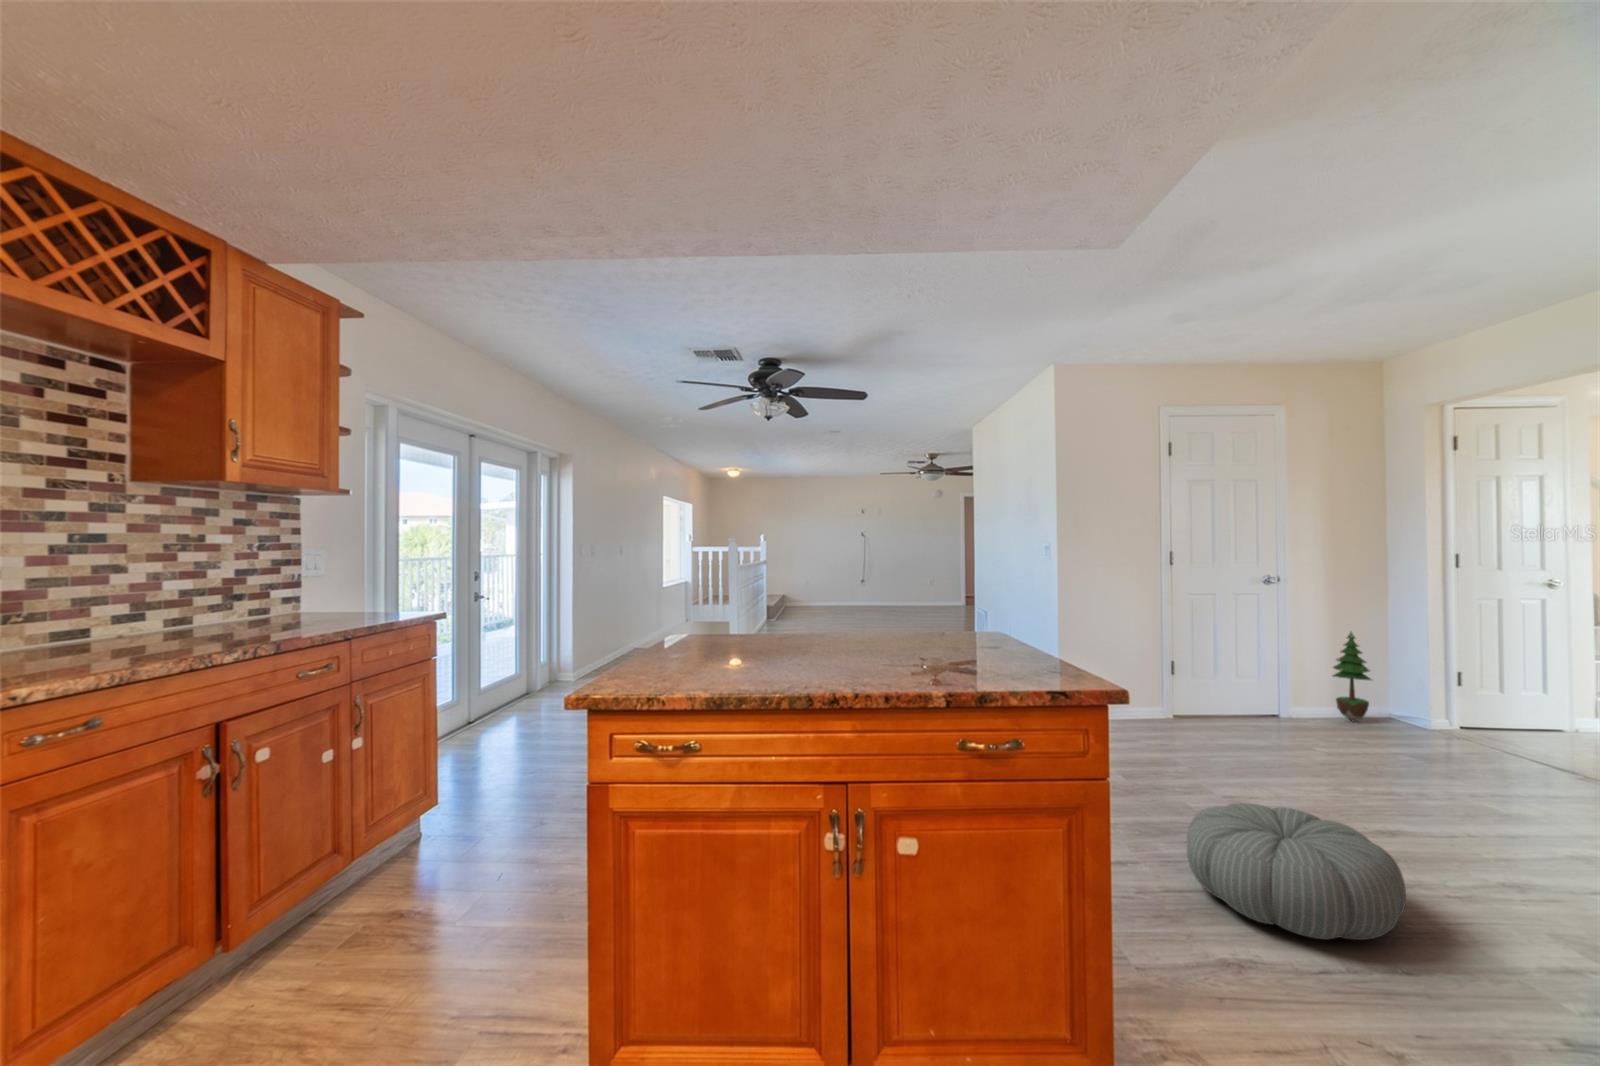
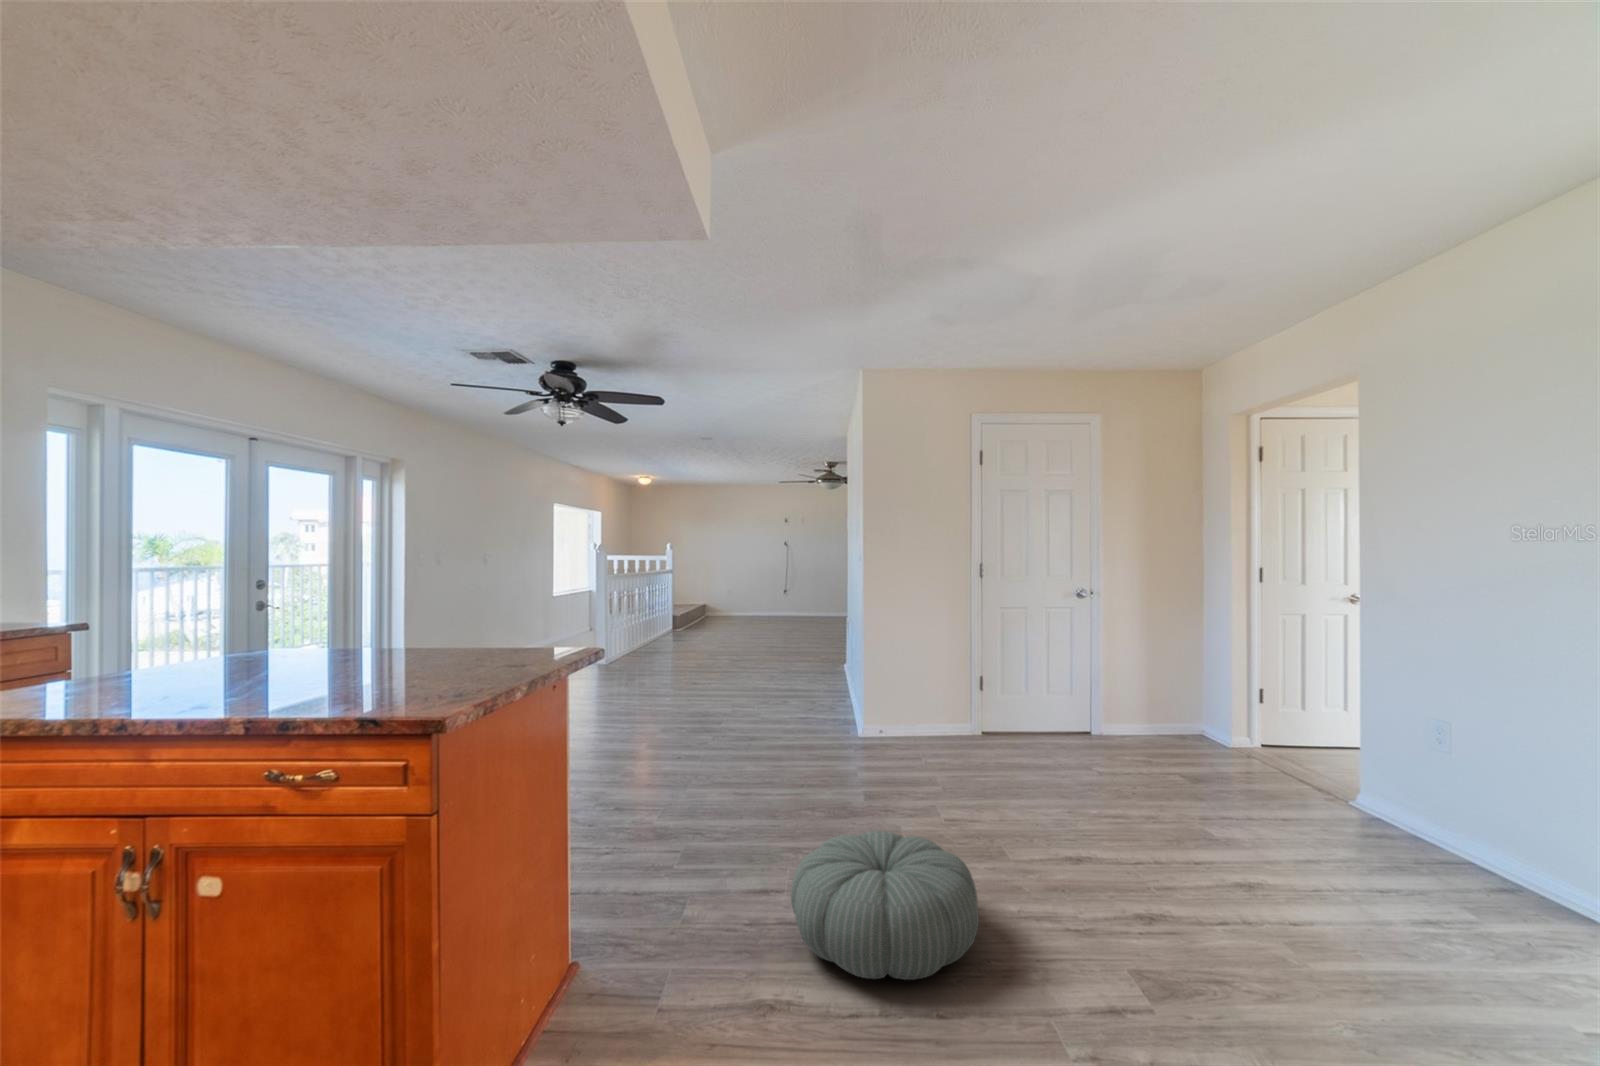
potted tree: present [1333,632,1371,721] -> none [1139,646,1178,742]

